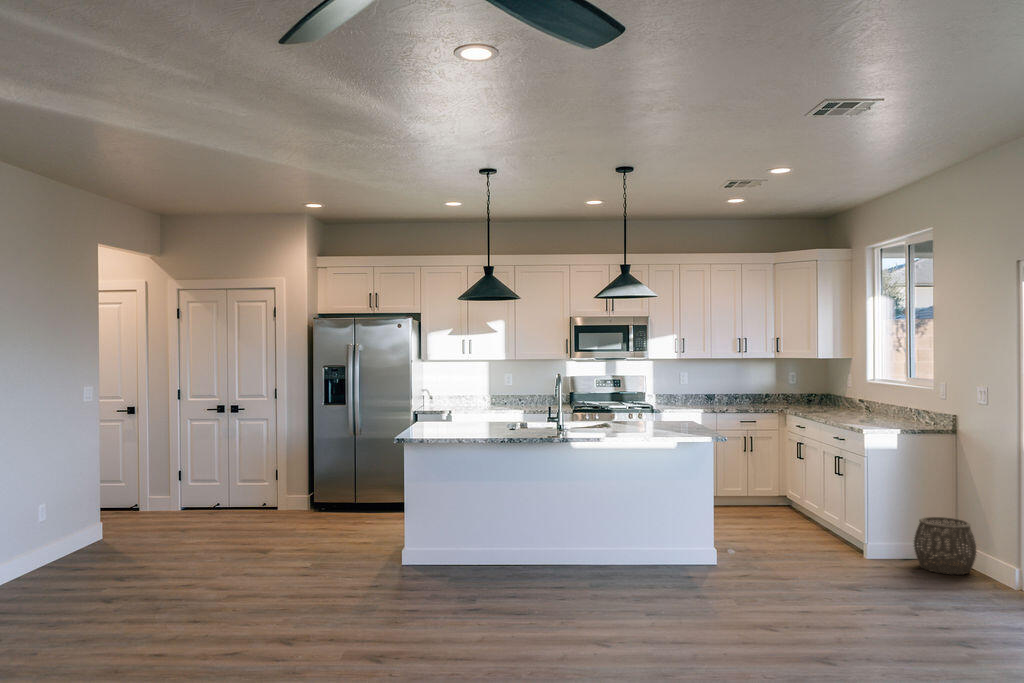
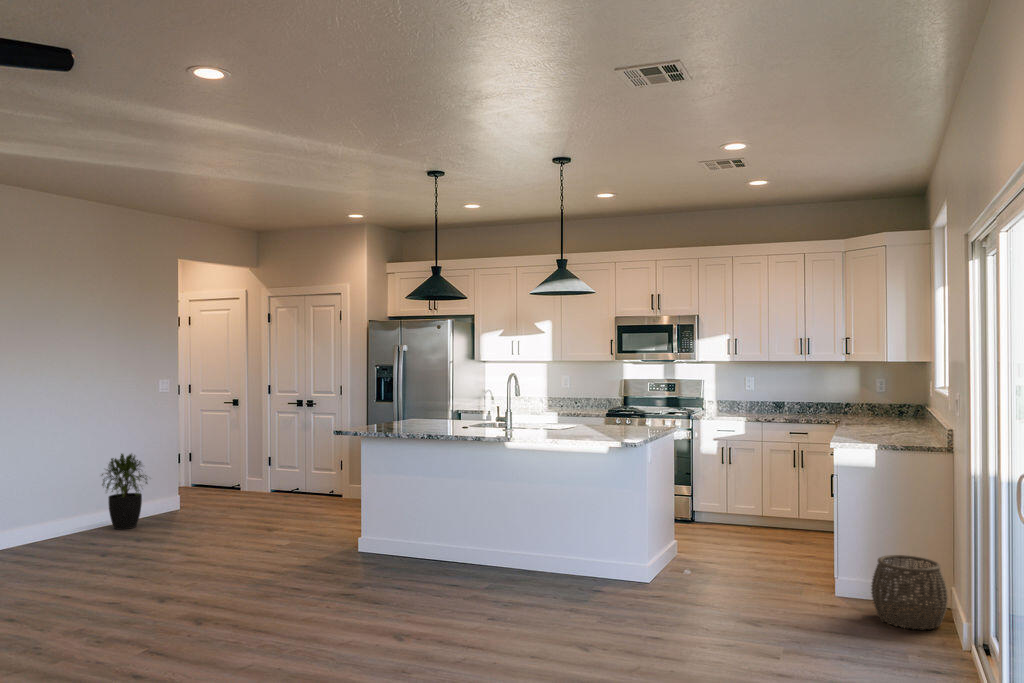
potted plant: none [42,475,108,569] -> present [102,454,147,529]

